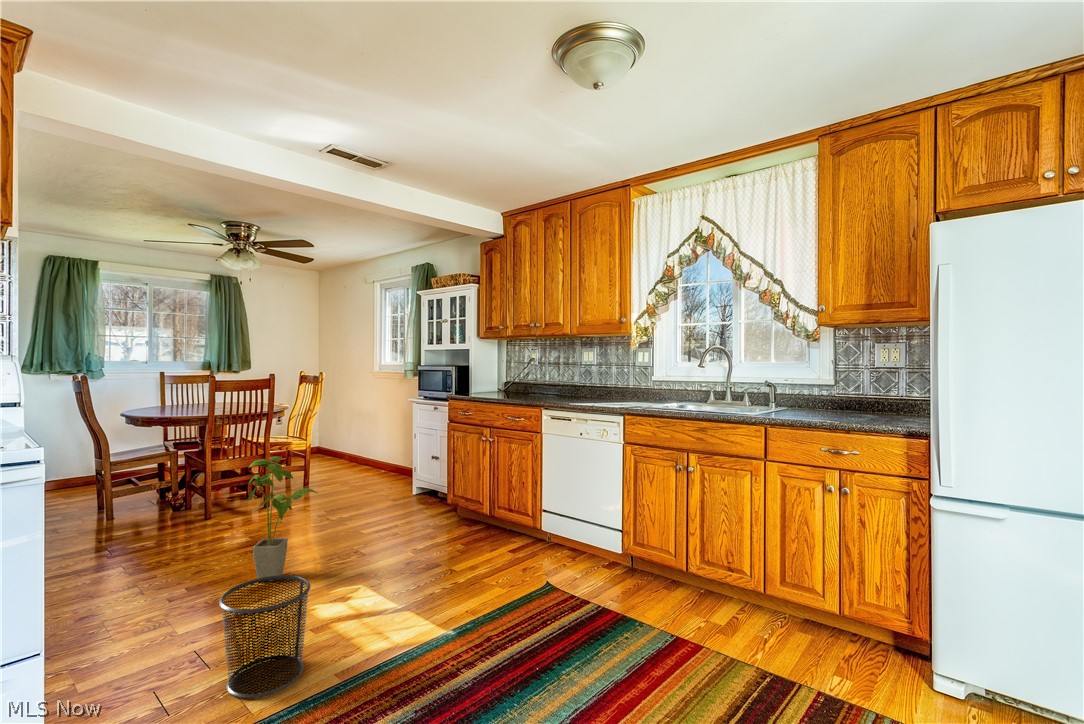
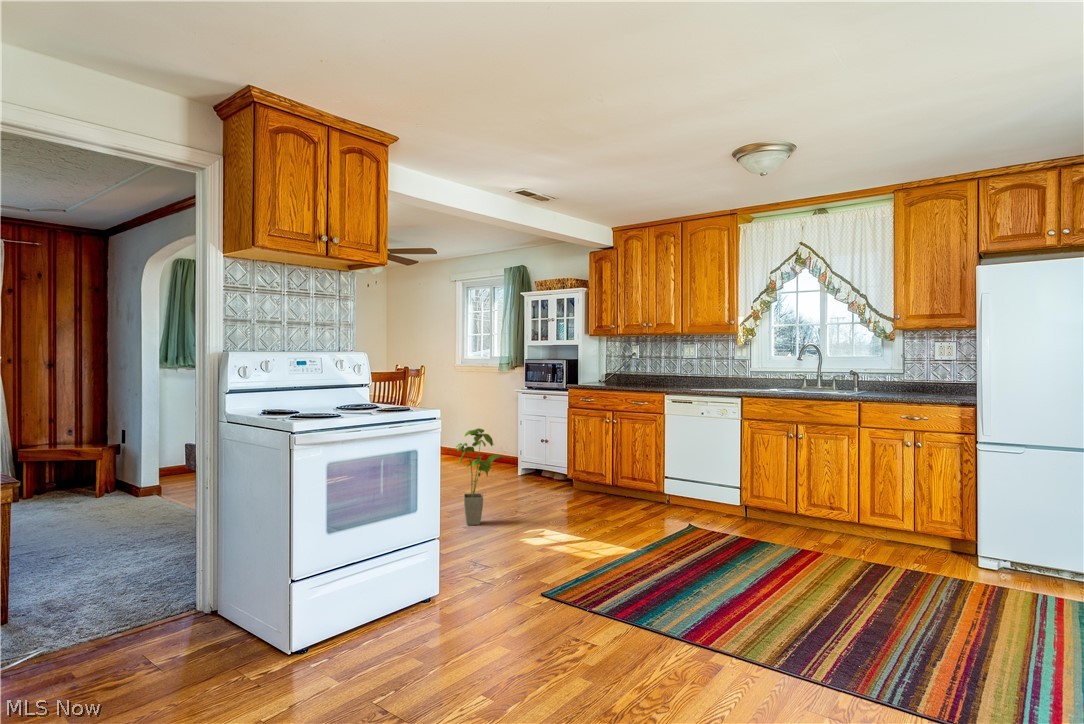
trash can: present [219,575,311,698] -> none [513,503,568,575]

